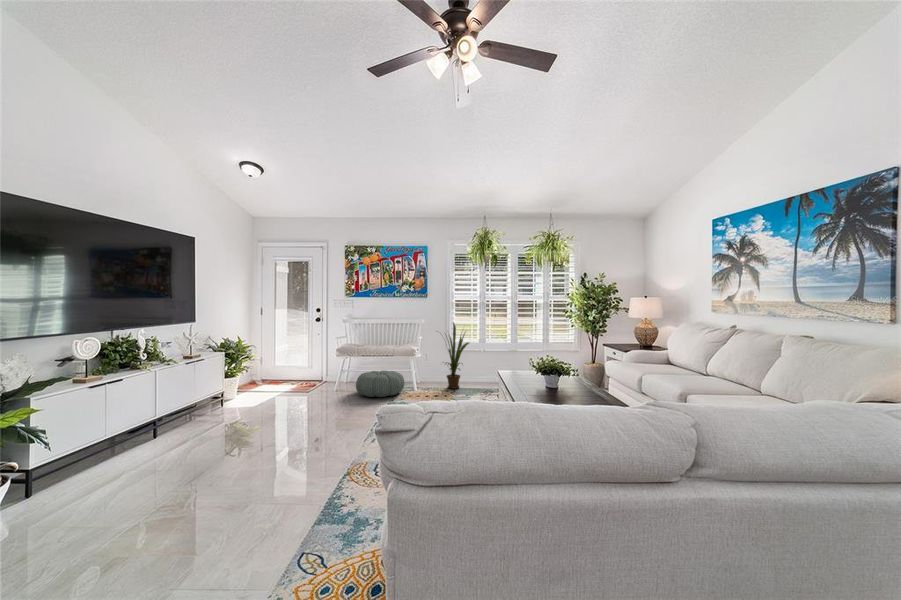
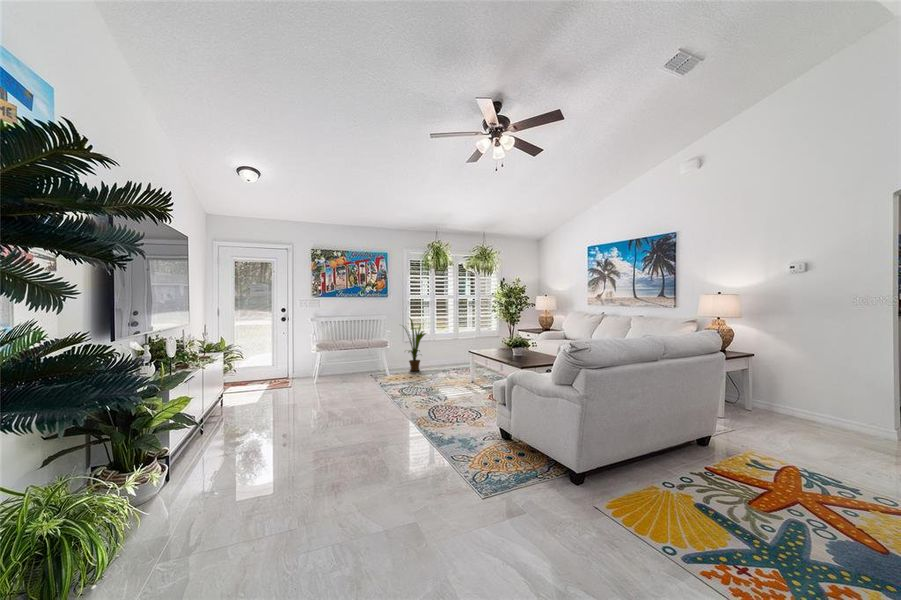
pouf: present [356,370,405,397] -> none [339,360,381,382]

